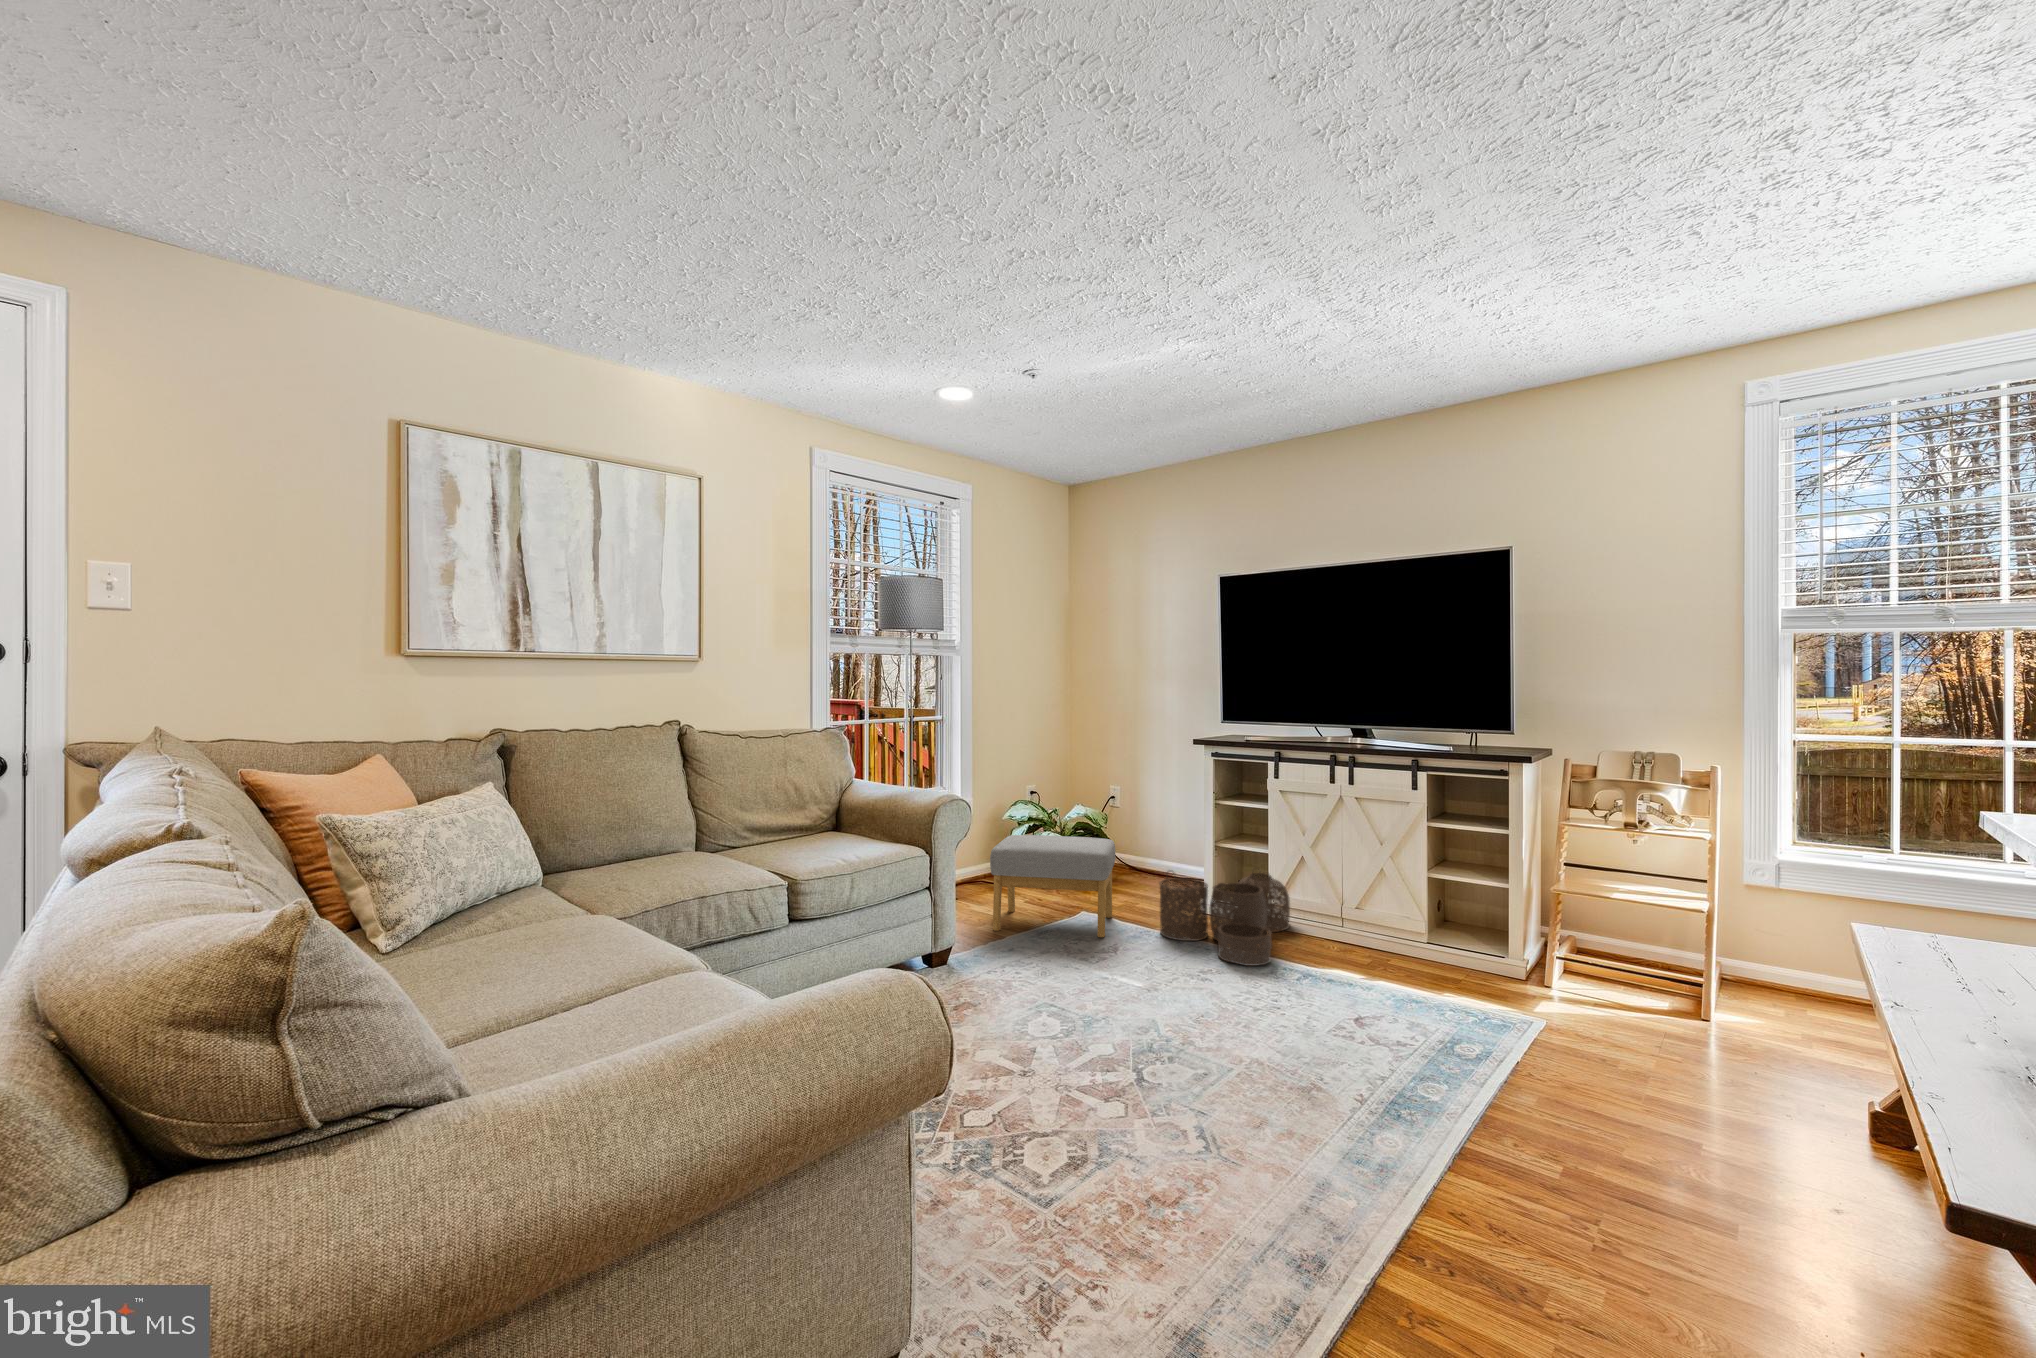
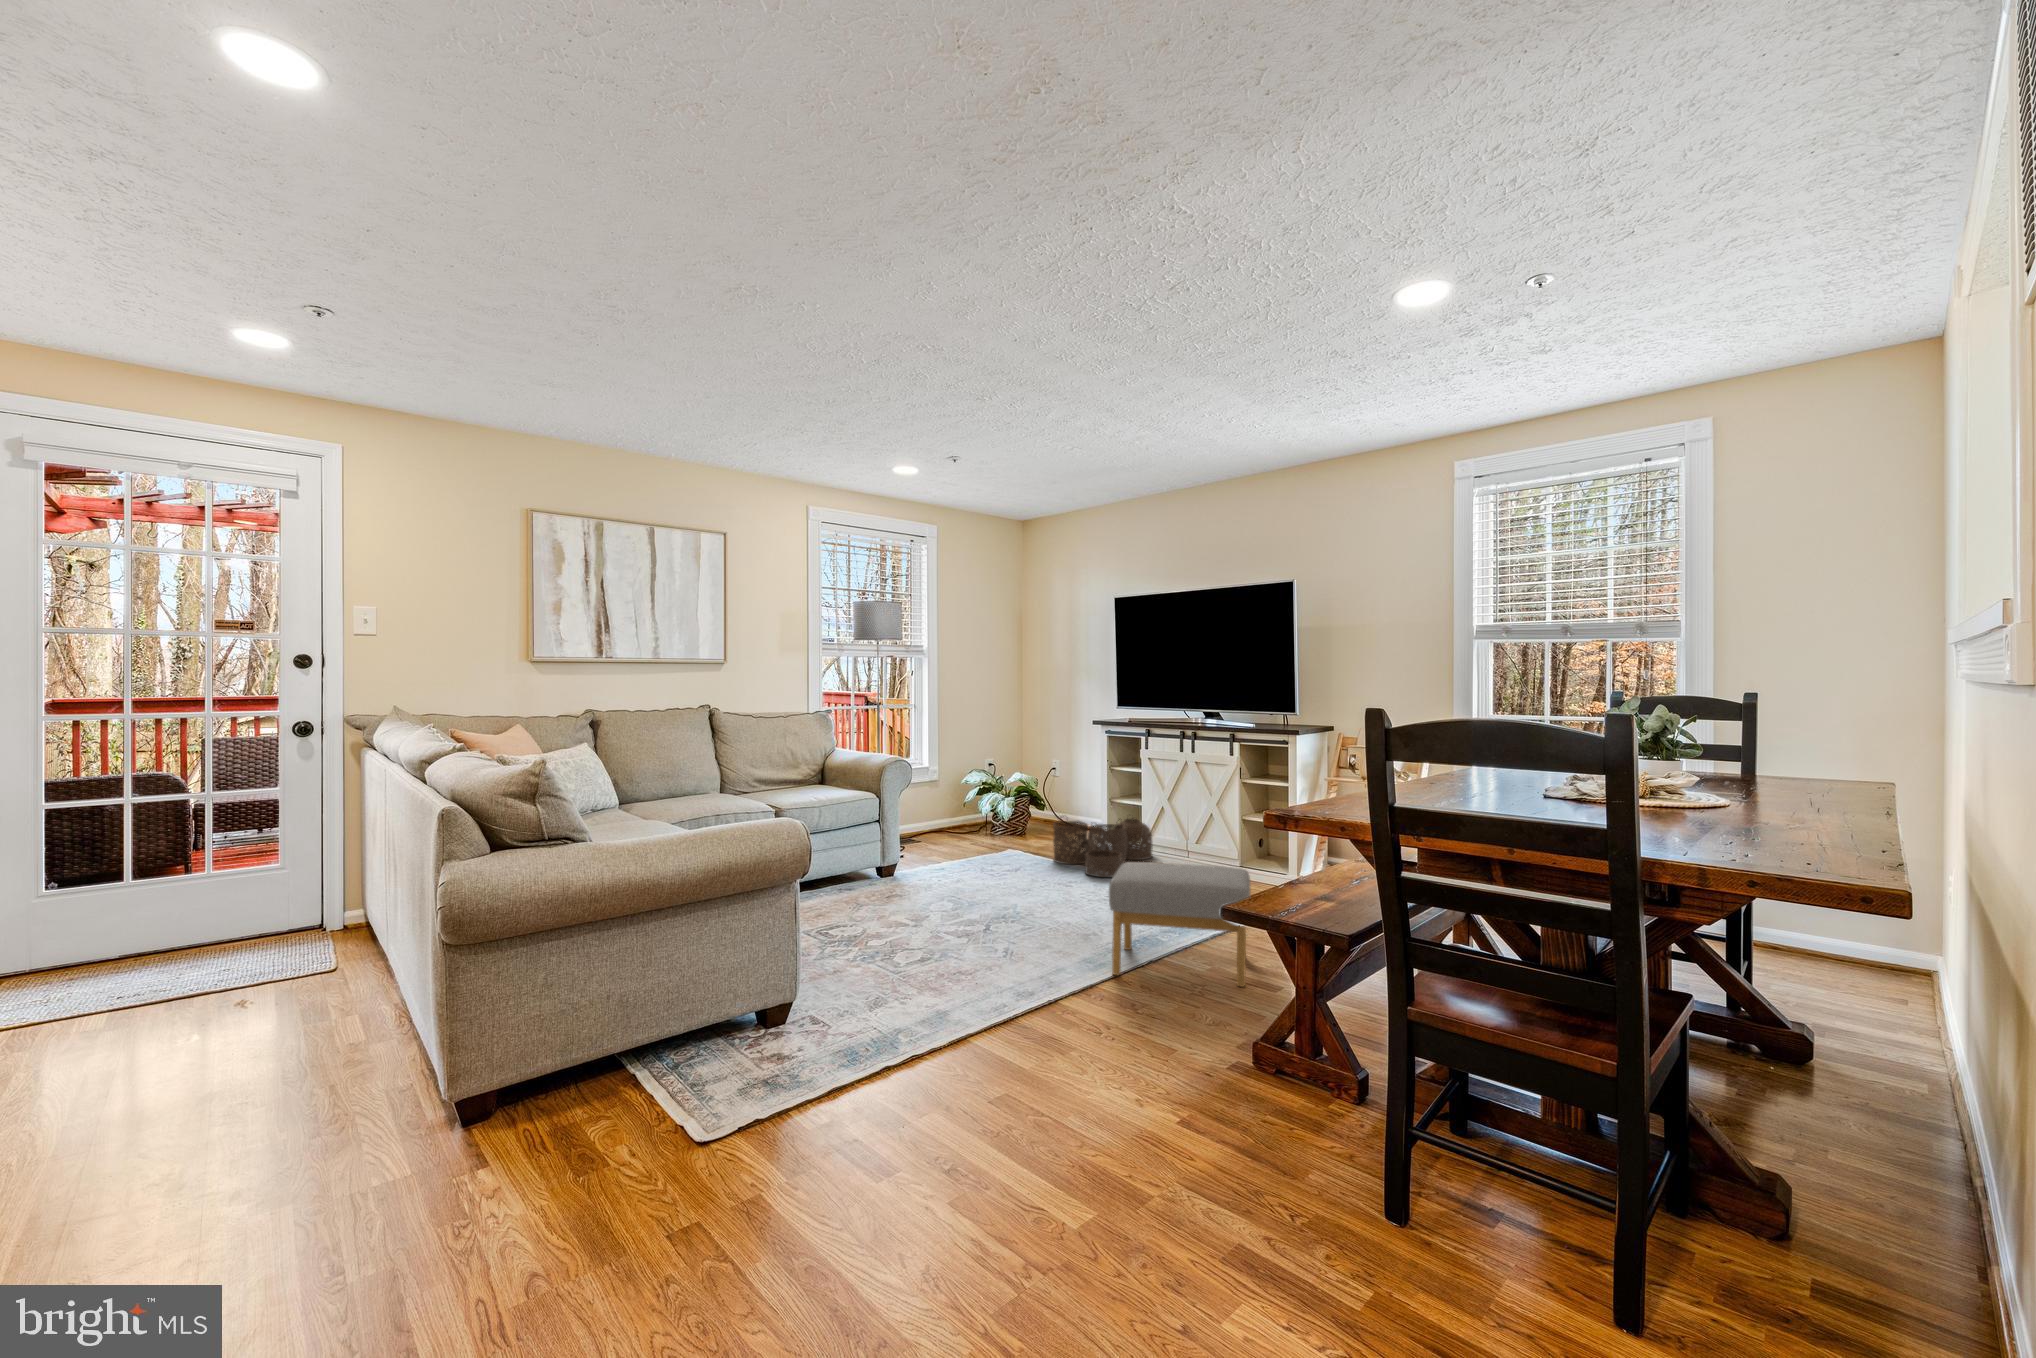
footstool: present [990,835,1115,937] -> present [1109,862,1251,987]

